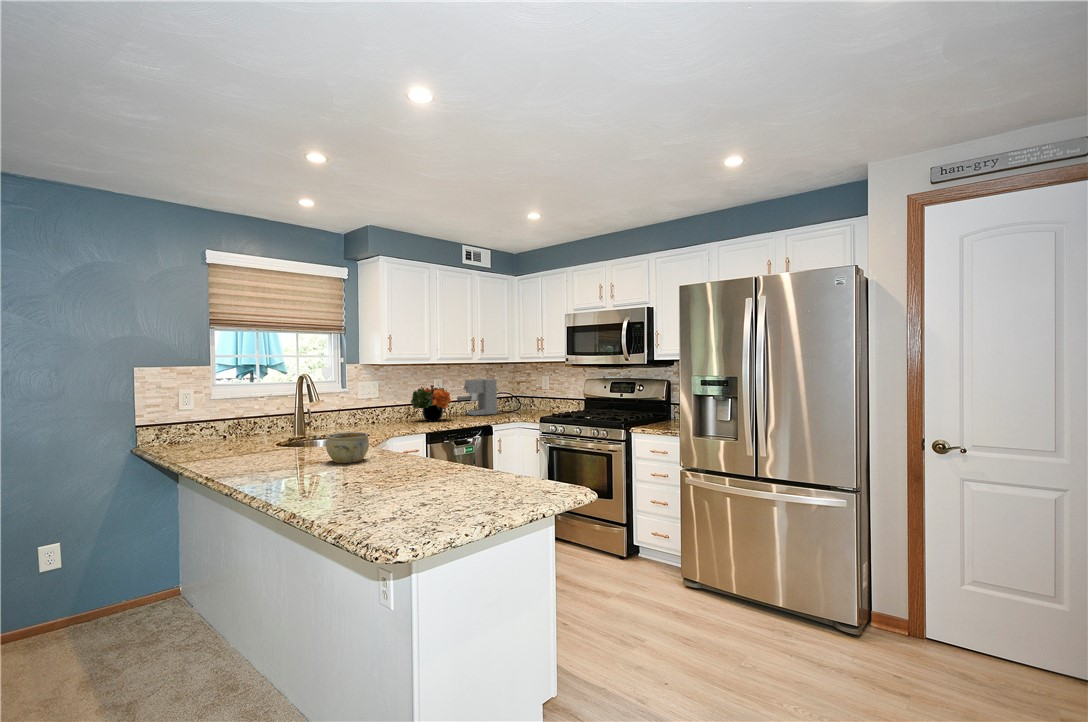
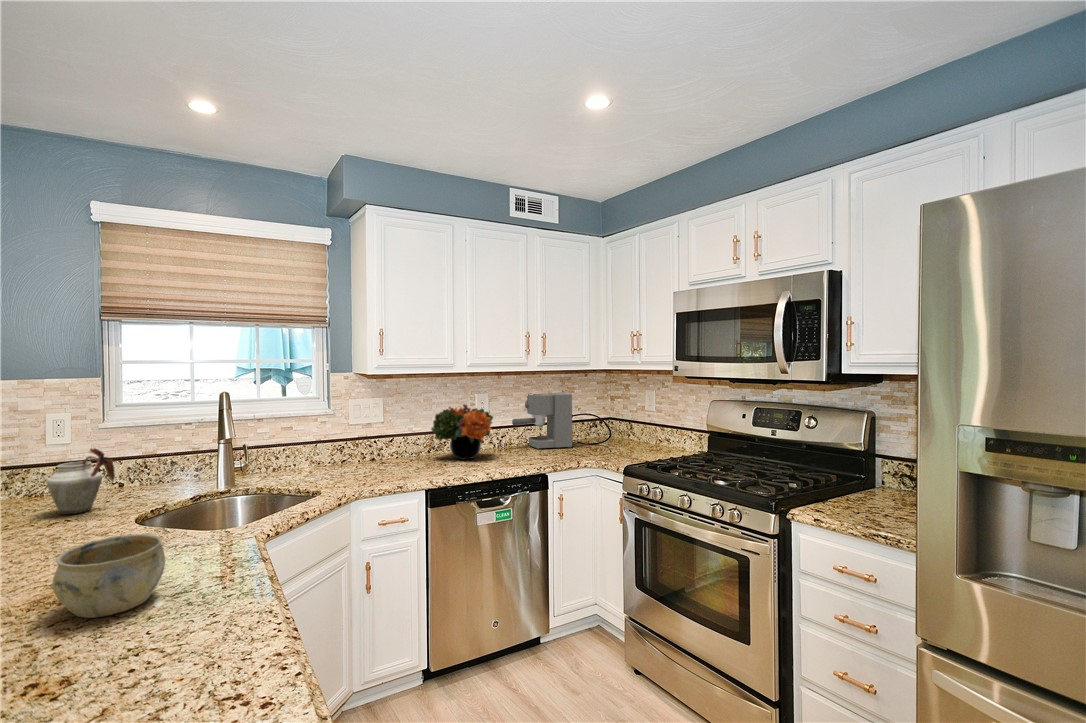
vase: none [210,405,255,448] -> present [47,448,115,514]

